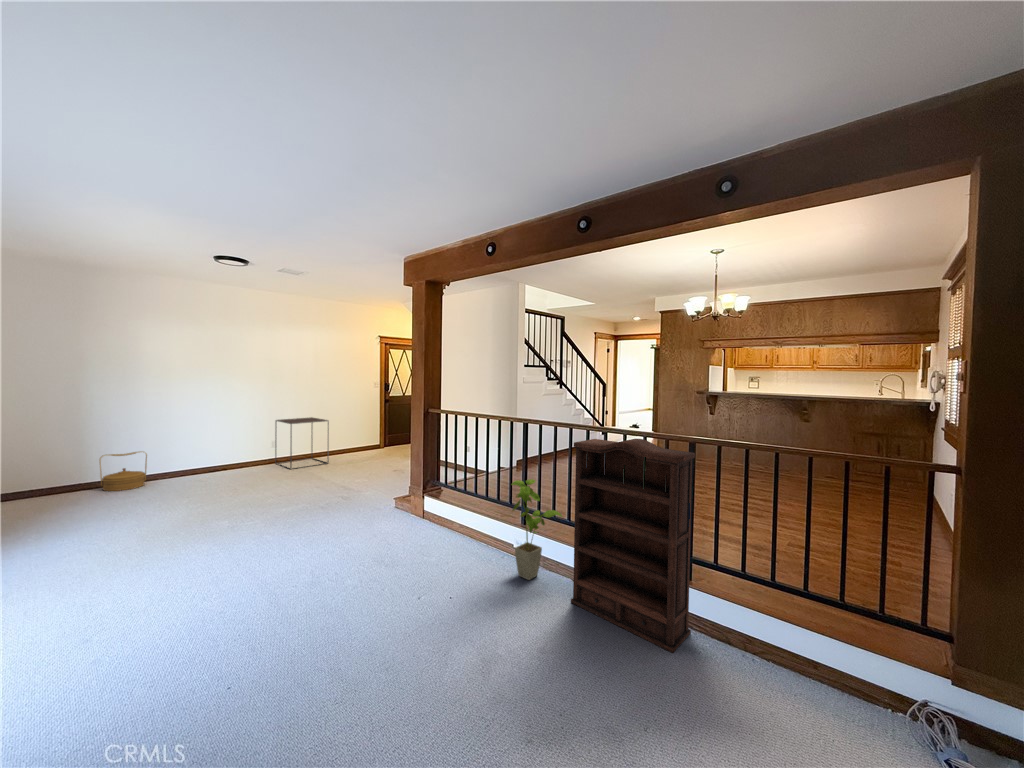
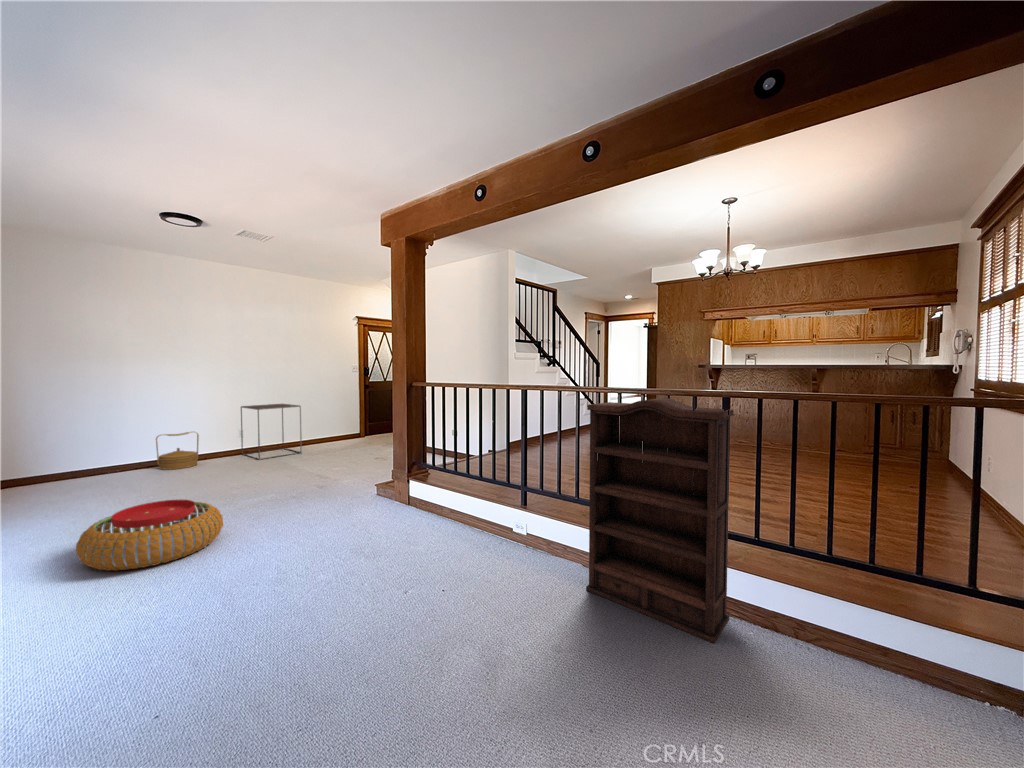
woven basket: present [99,451,147,491] -> present [156,432,199,470]
house plant: present [512,479,563,580] -> none [513,452,574,567]
pouf: none [146,510,263,570] -> present [76,500,223,571]

